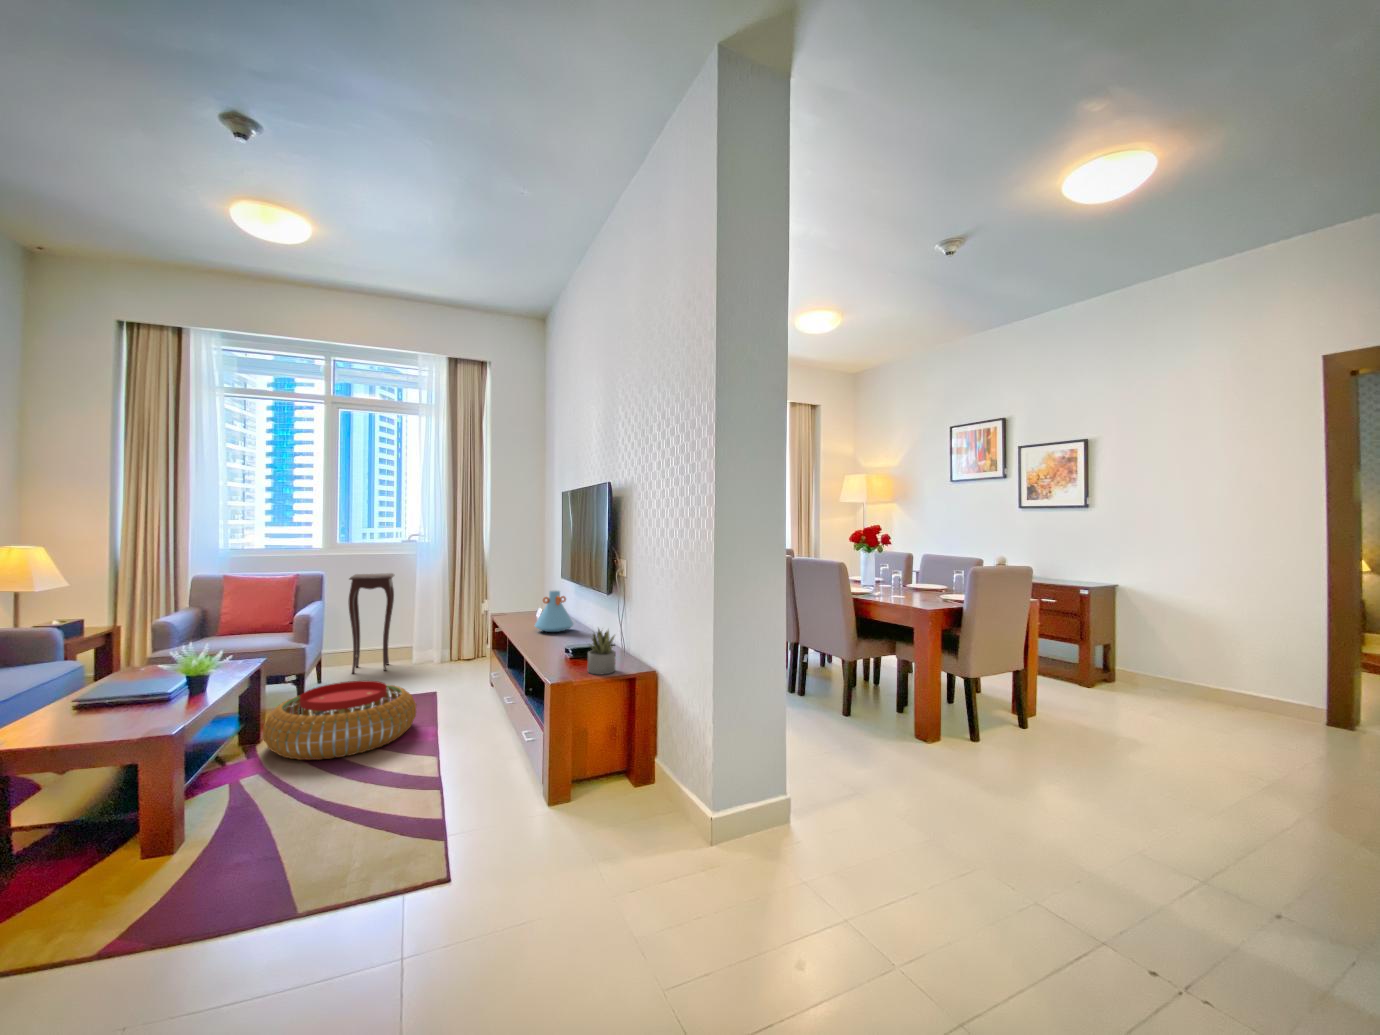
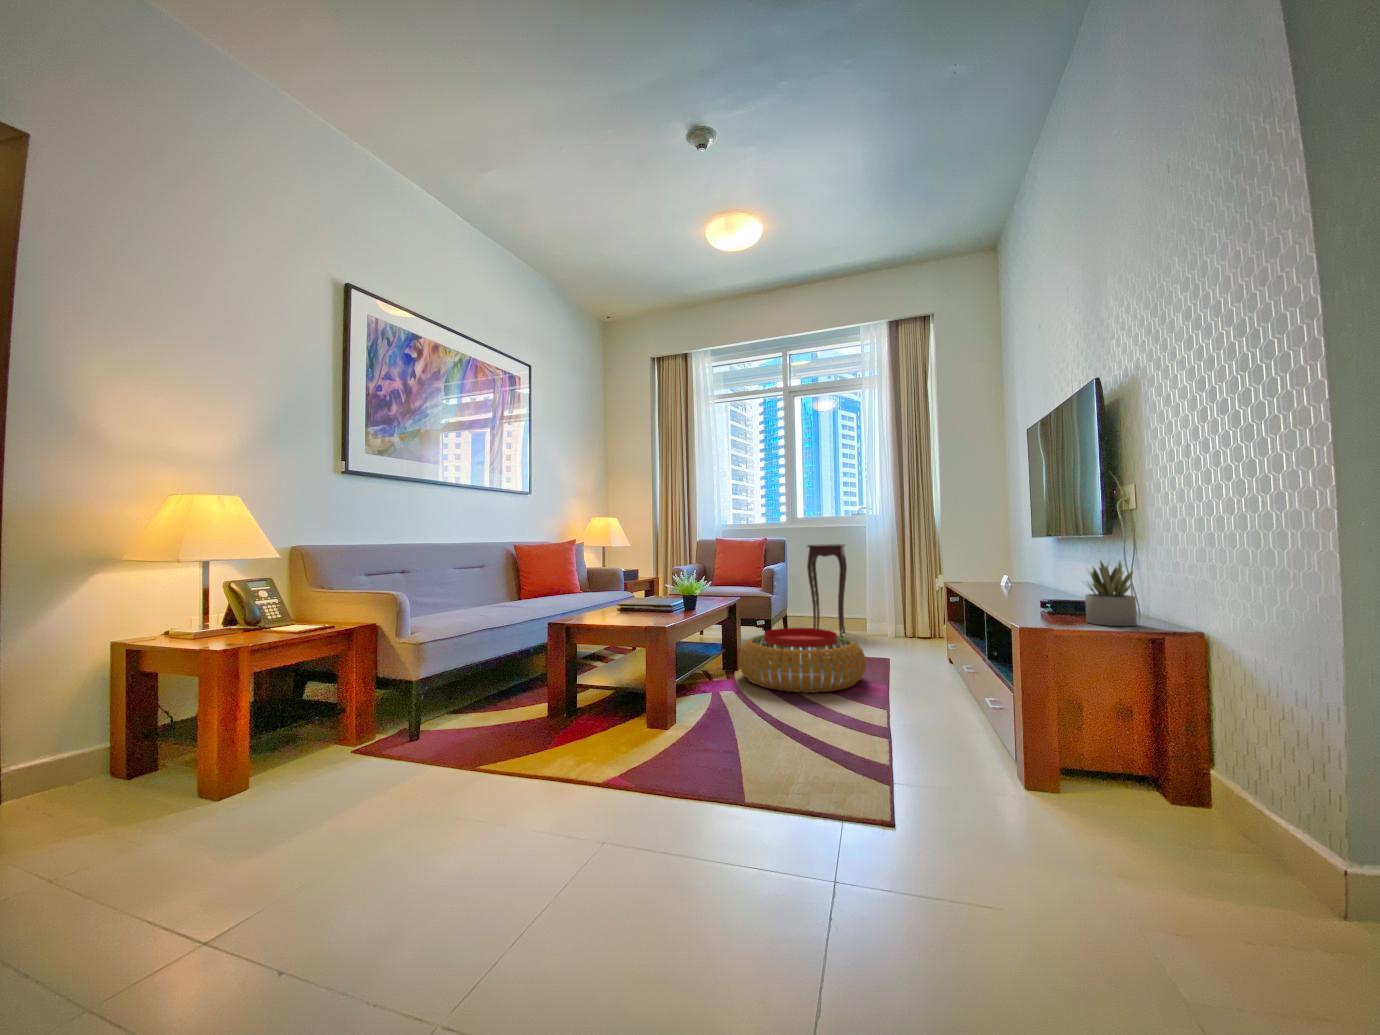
vase: present [535,591,574,632] -> none [999,542,1056,593]

